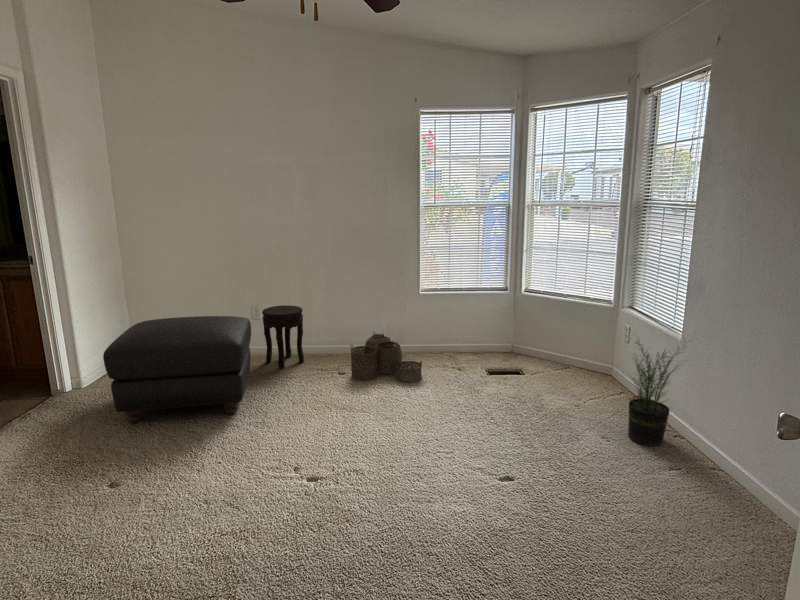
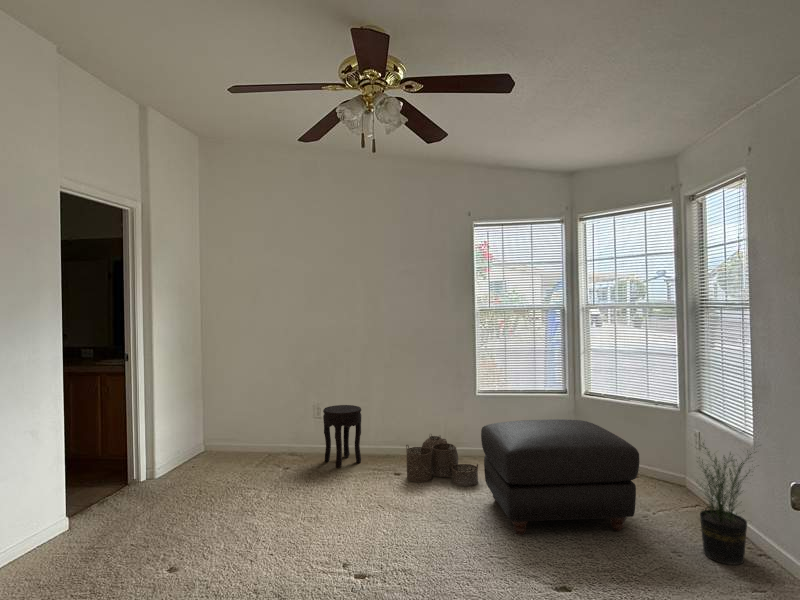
ottoman: present [103,316,251,423] -> present [481,419,639,535]

